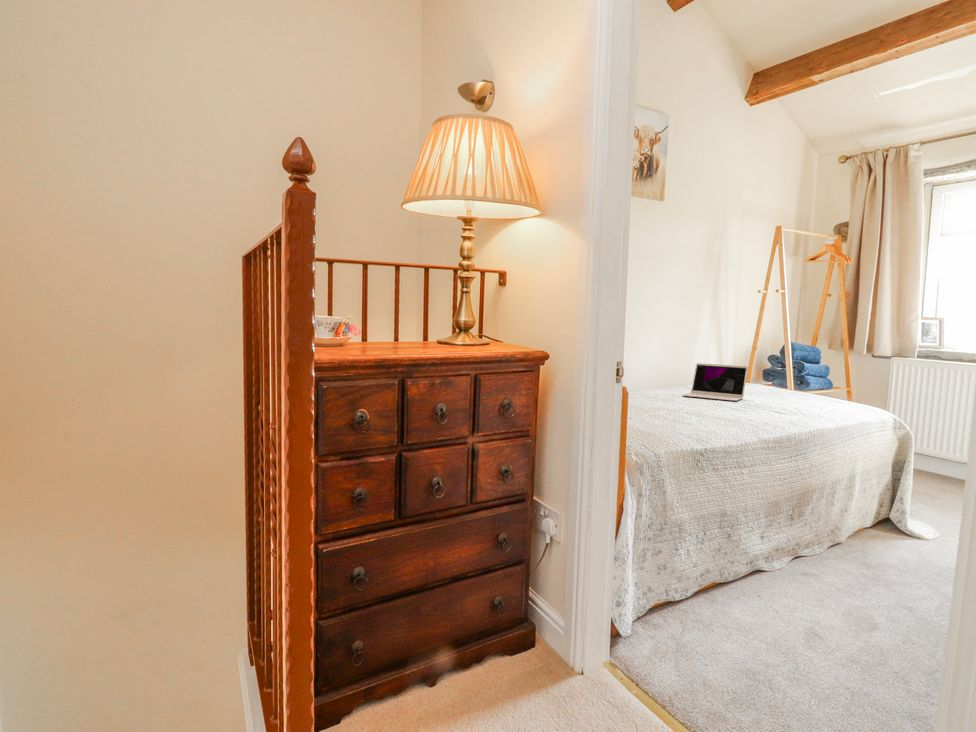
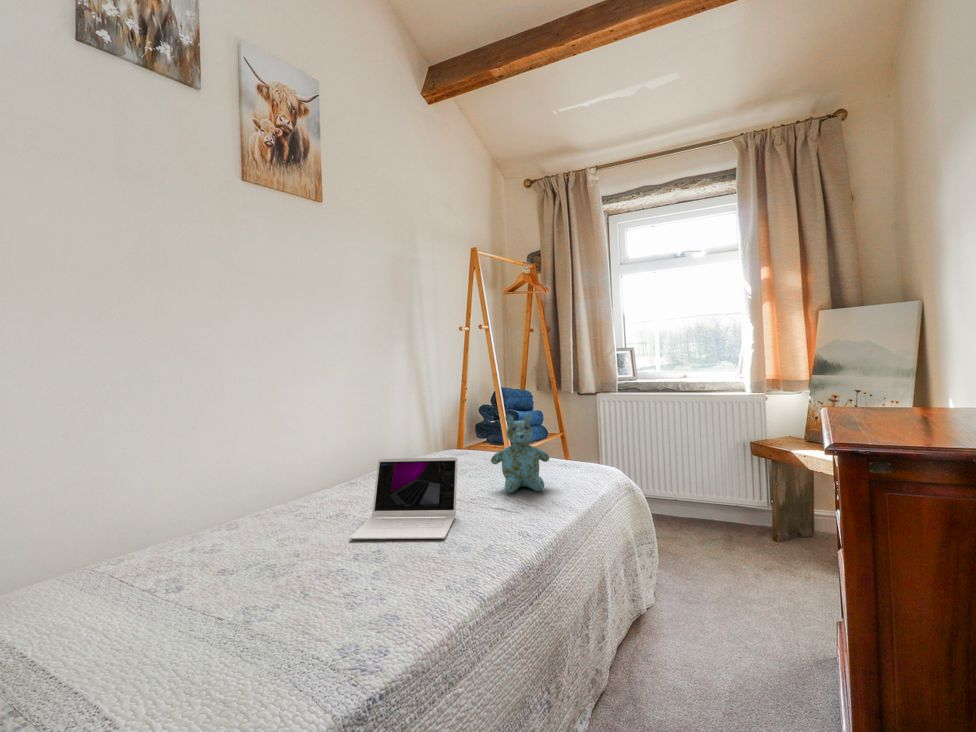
stuffed bear: none [771,349,817,399] -> present [491,414,549,493]

